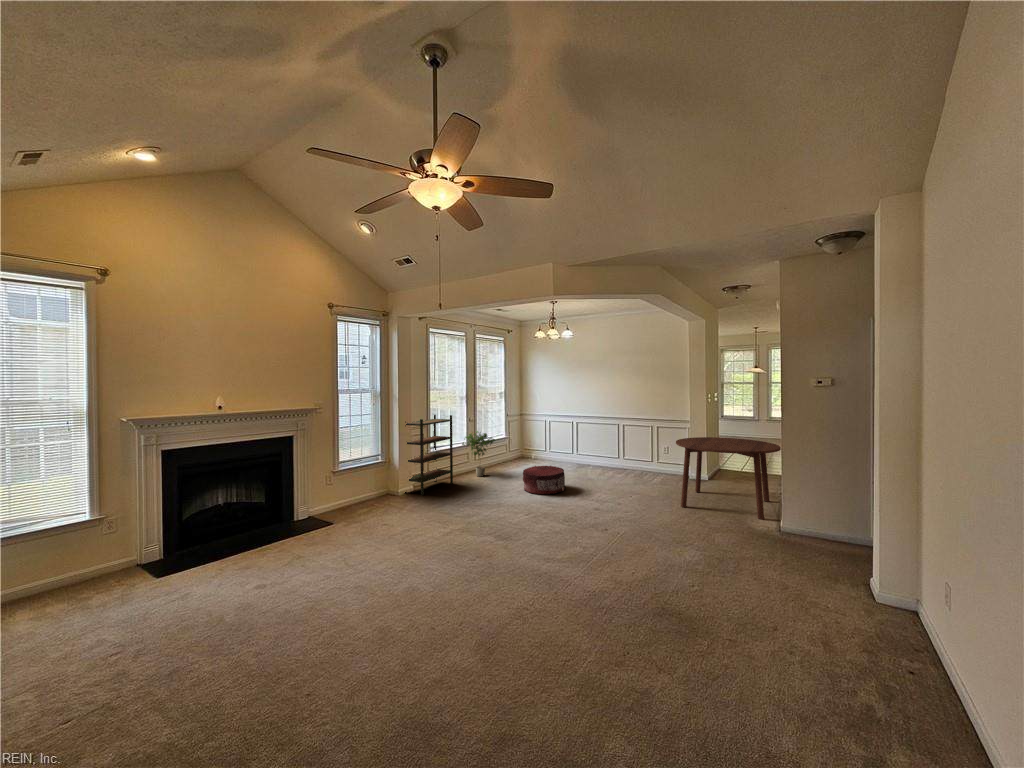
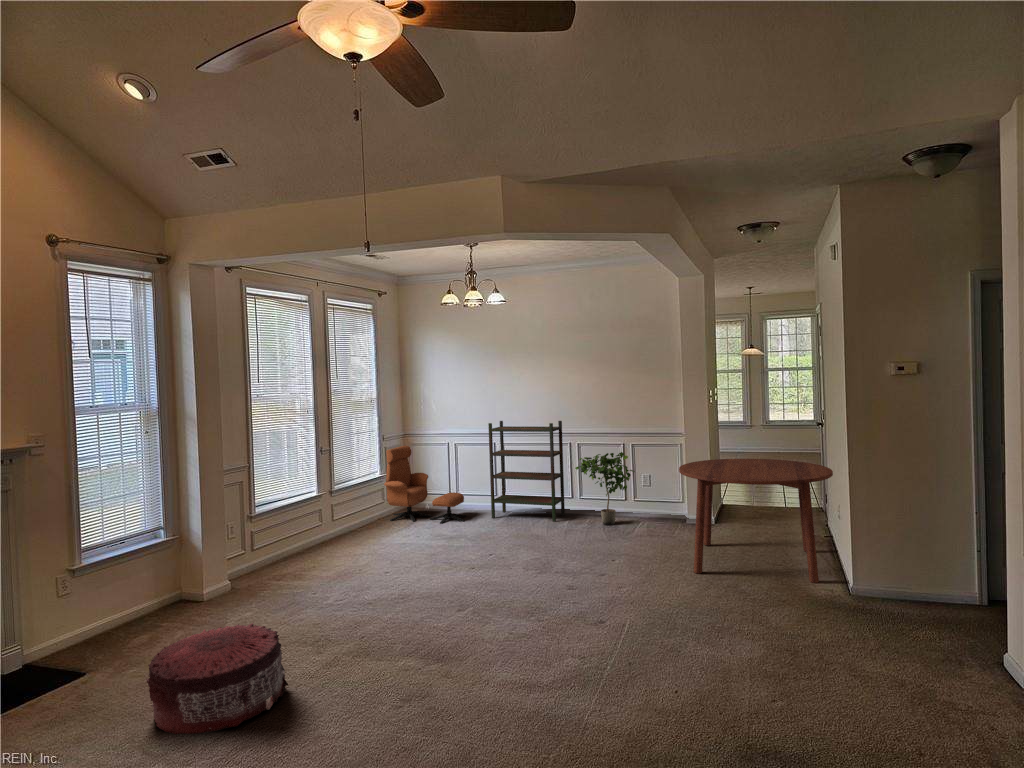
bookshelf: present [405,415,453,495] -> present [488,421,565,522]
lounge chair: none [504,421,552,468] -> present [384,446,466,524]
potted plant: present [462,431,495,477] -> present [575,452,634,525]
pouf: present [523,466,566,494] -> present [146,623,288,735]

